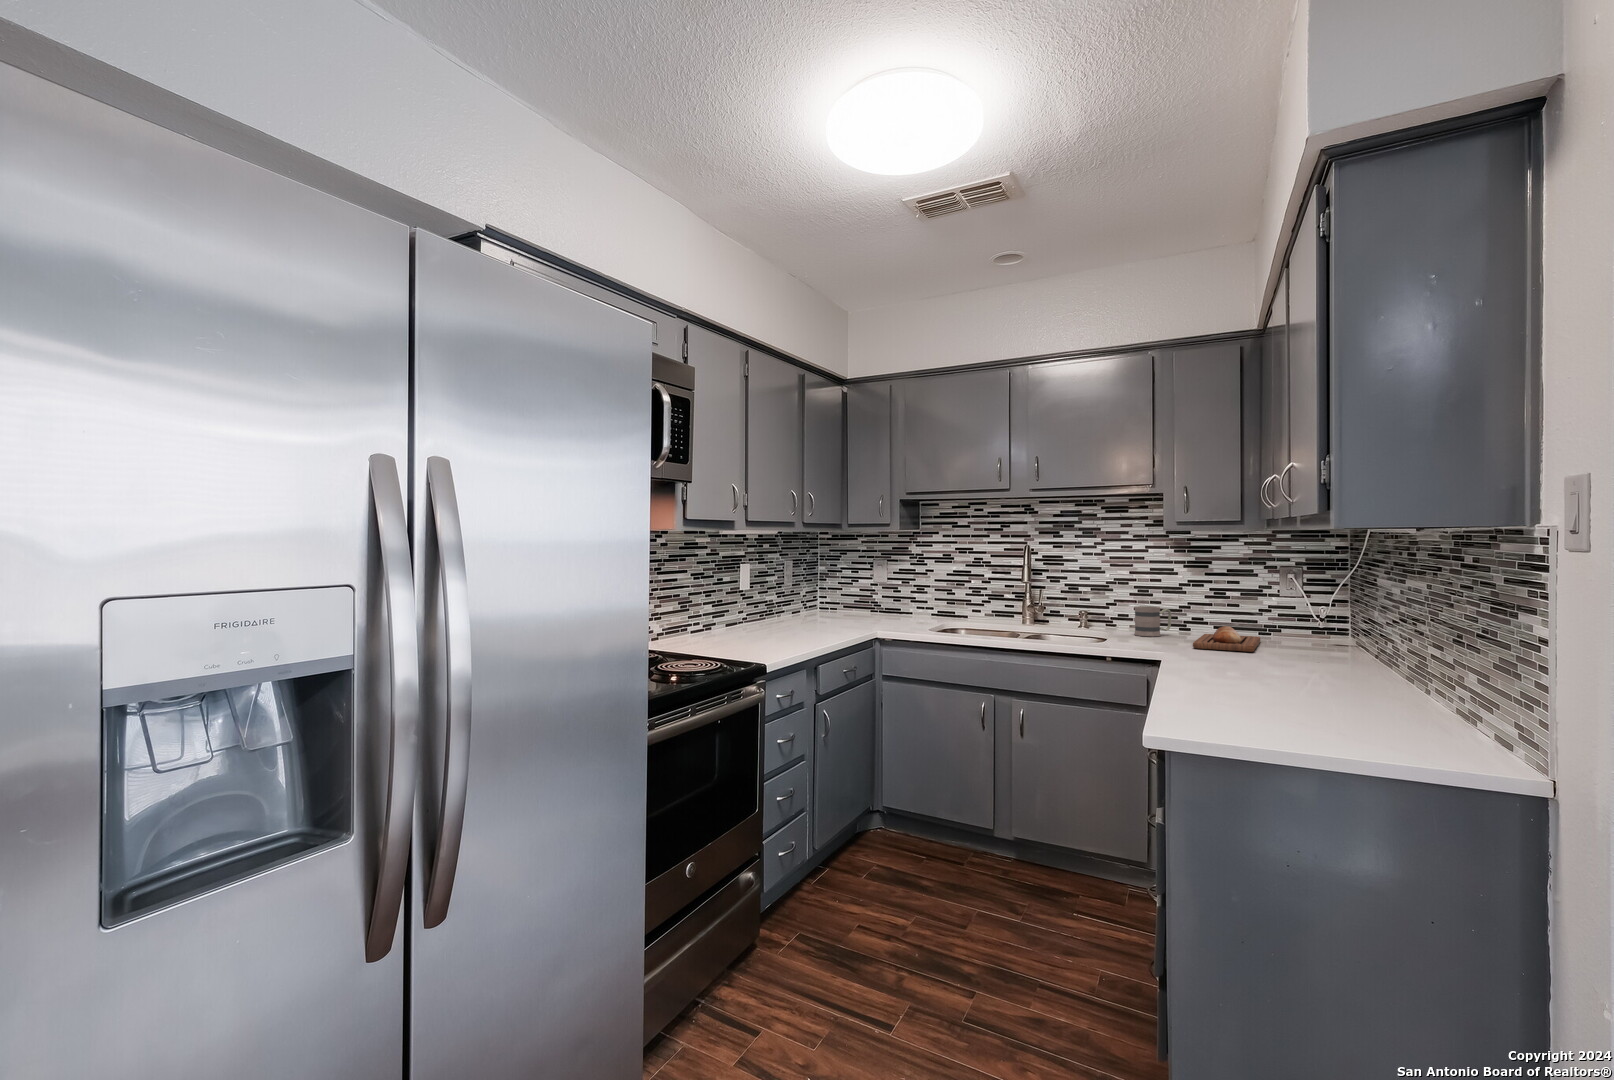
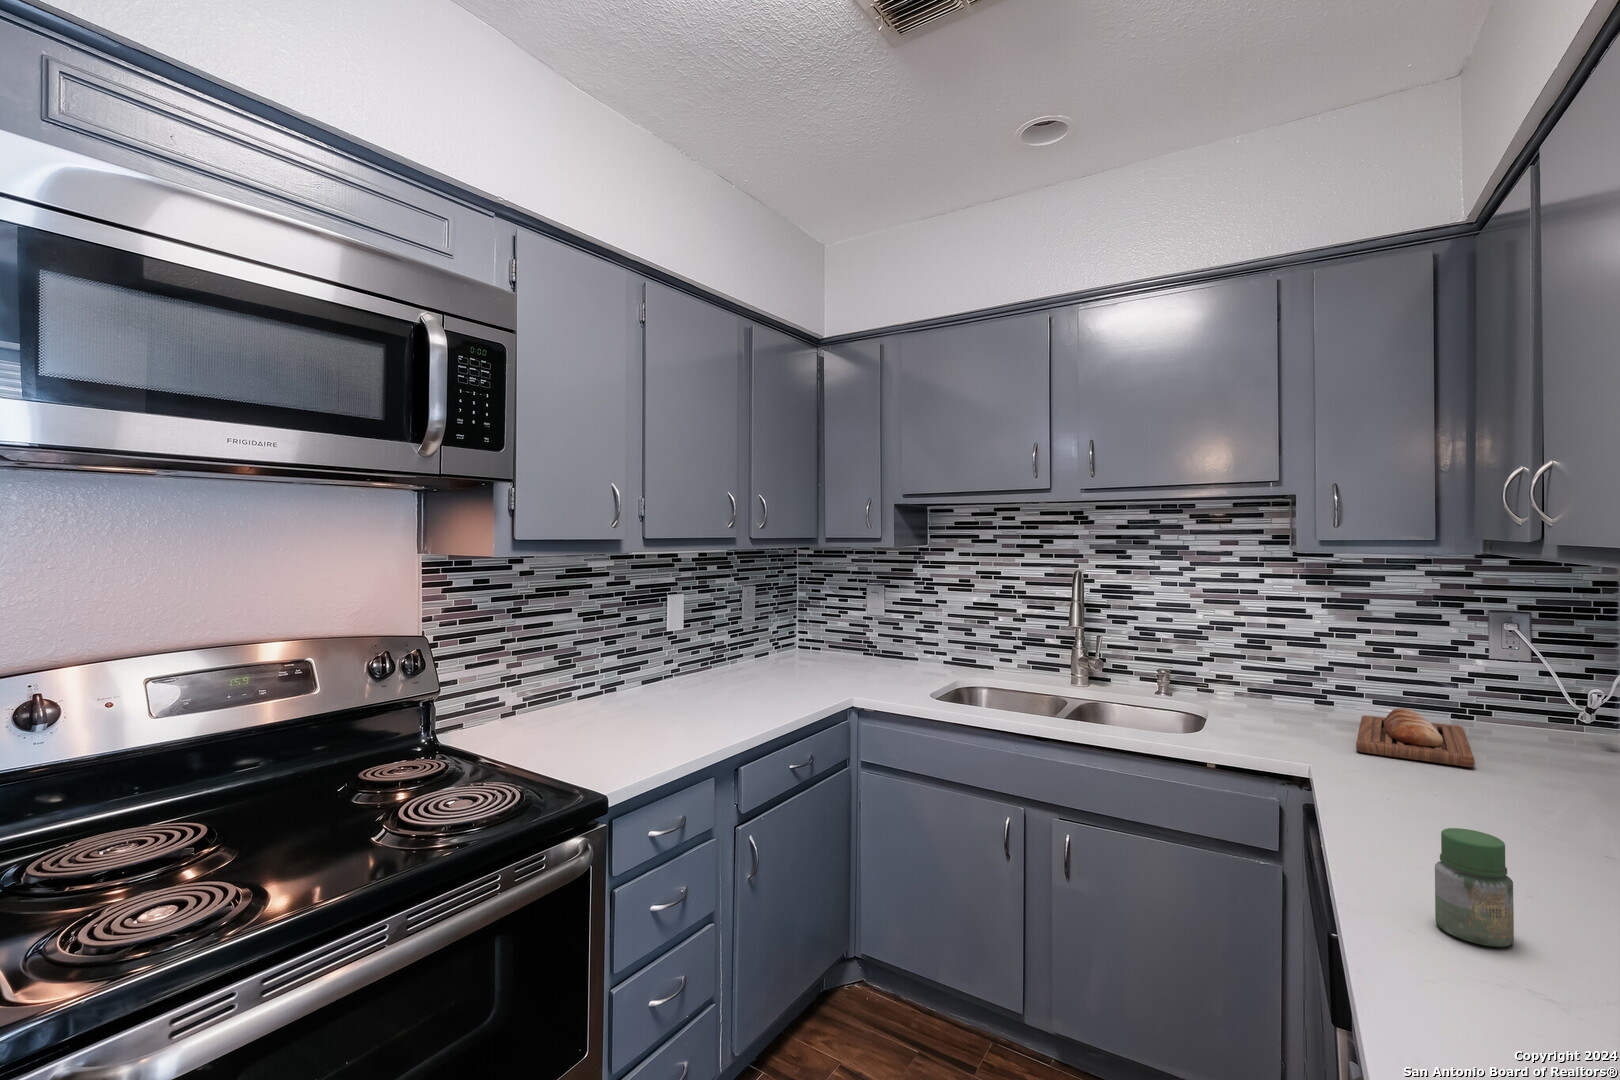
mug: present [1135,606,1171,636] -> none [1244,665,1304,716]
jar: none [1193,647,1223,694] -> present [1435,828,1514,947]

